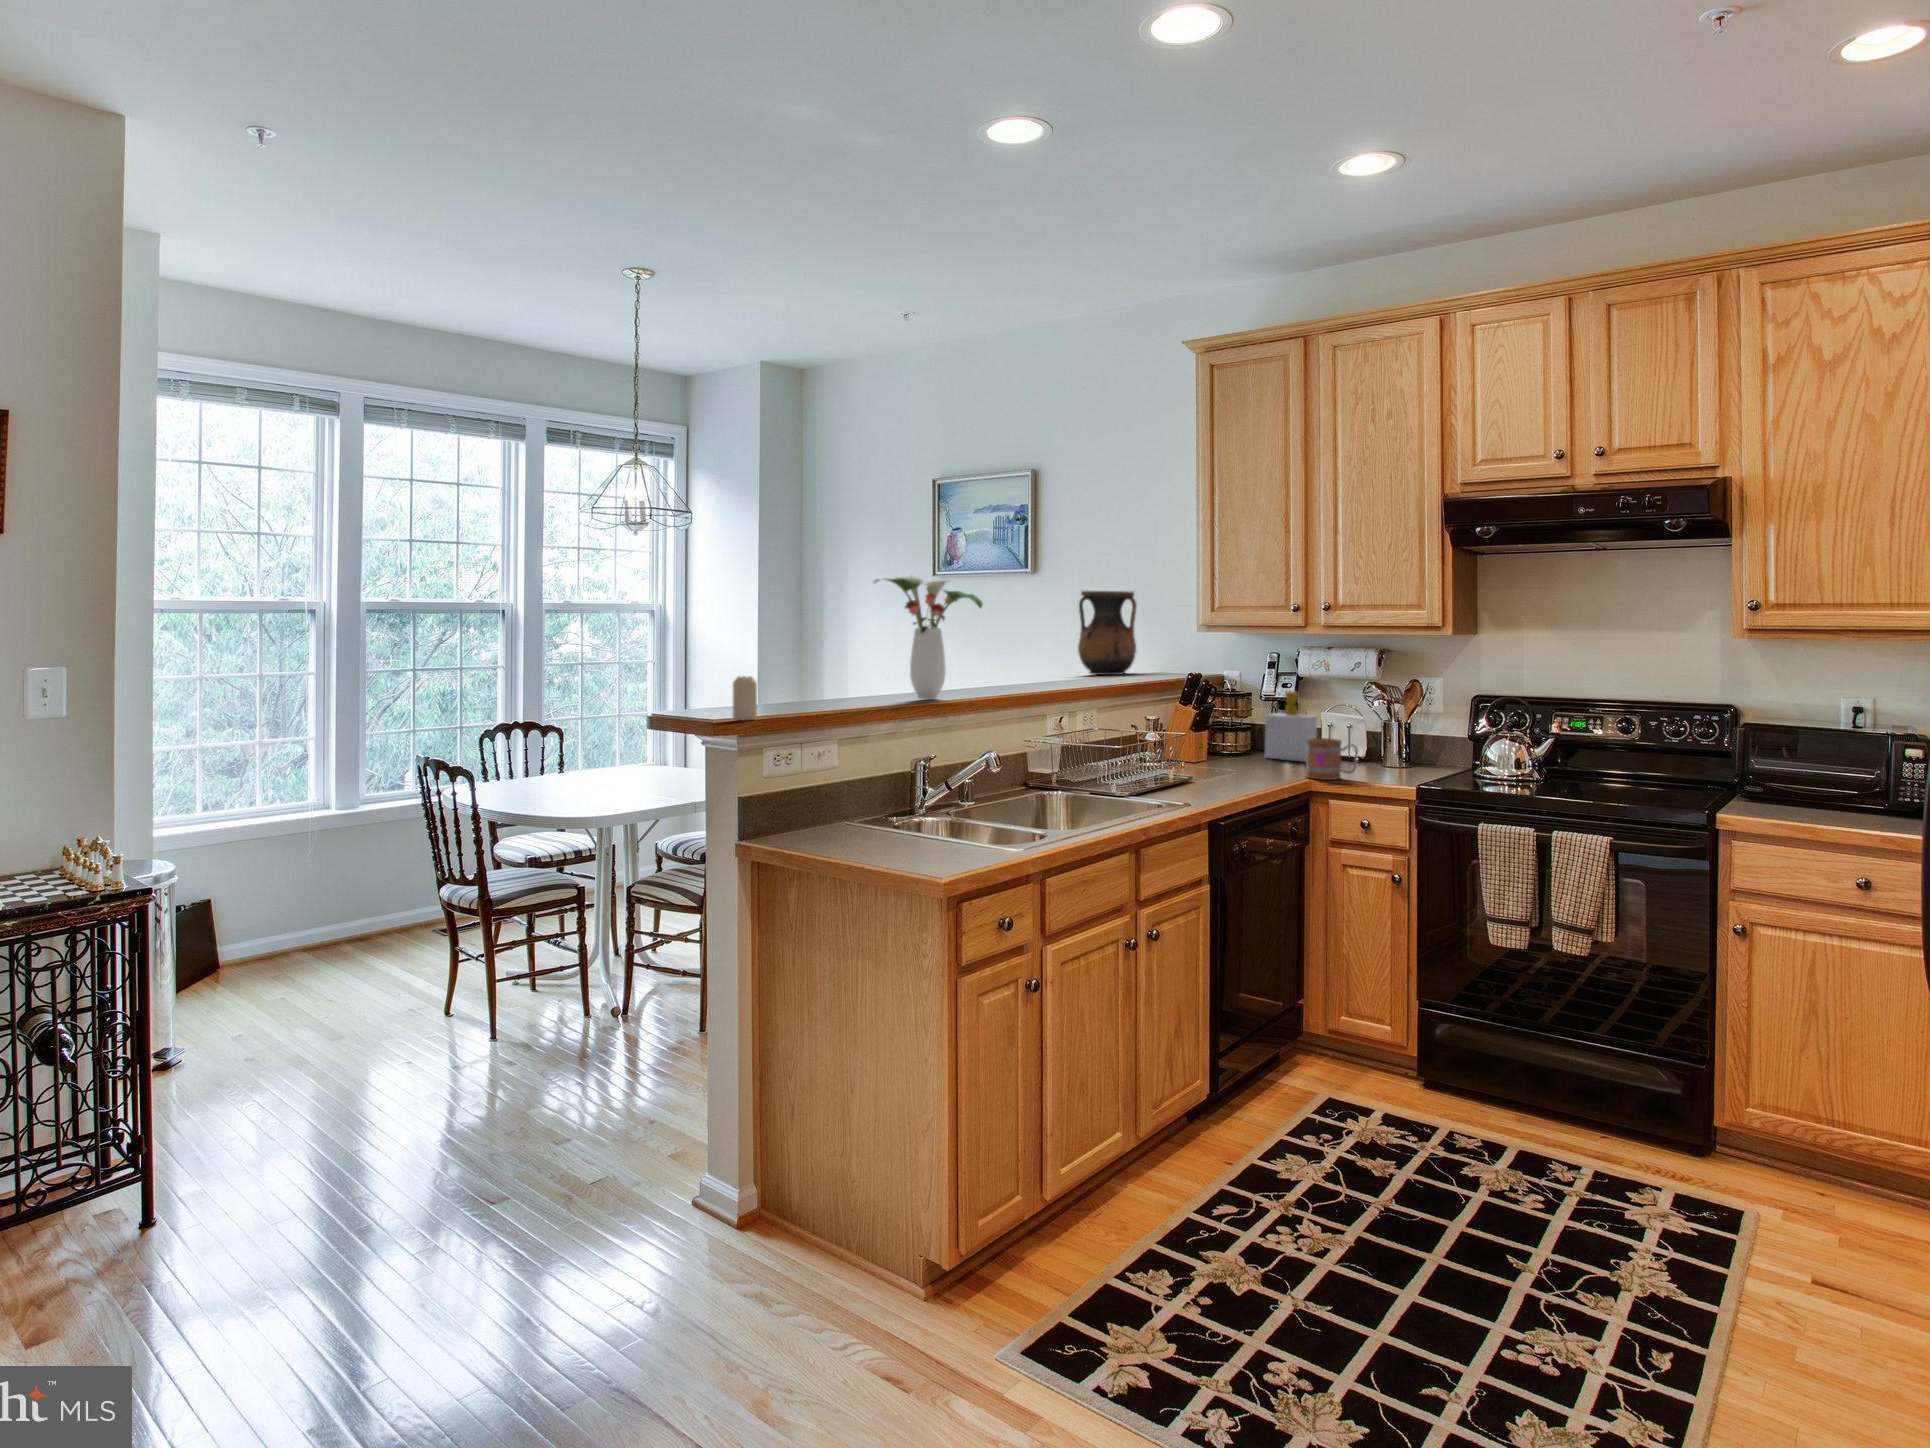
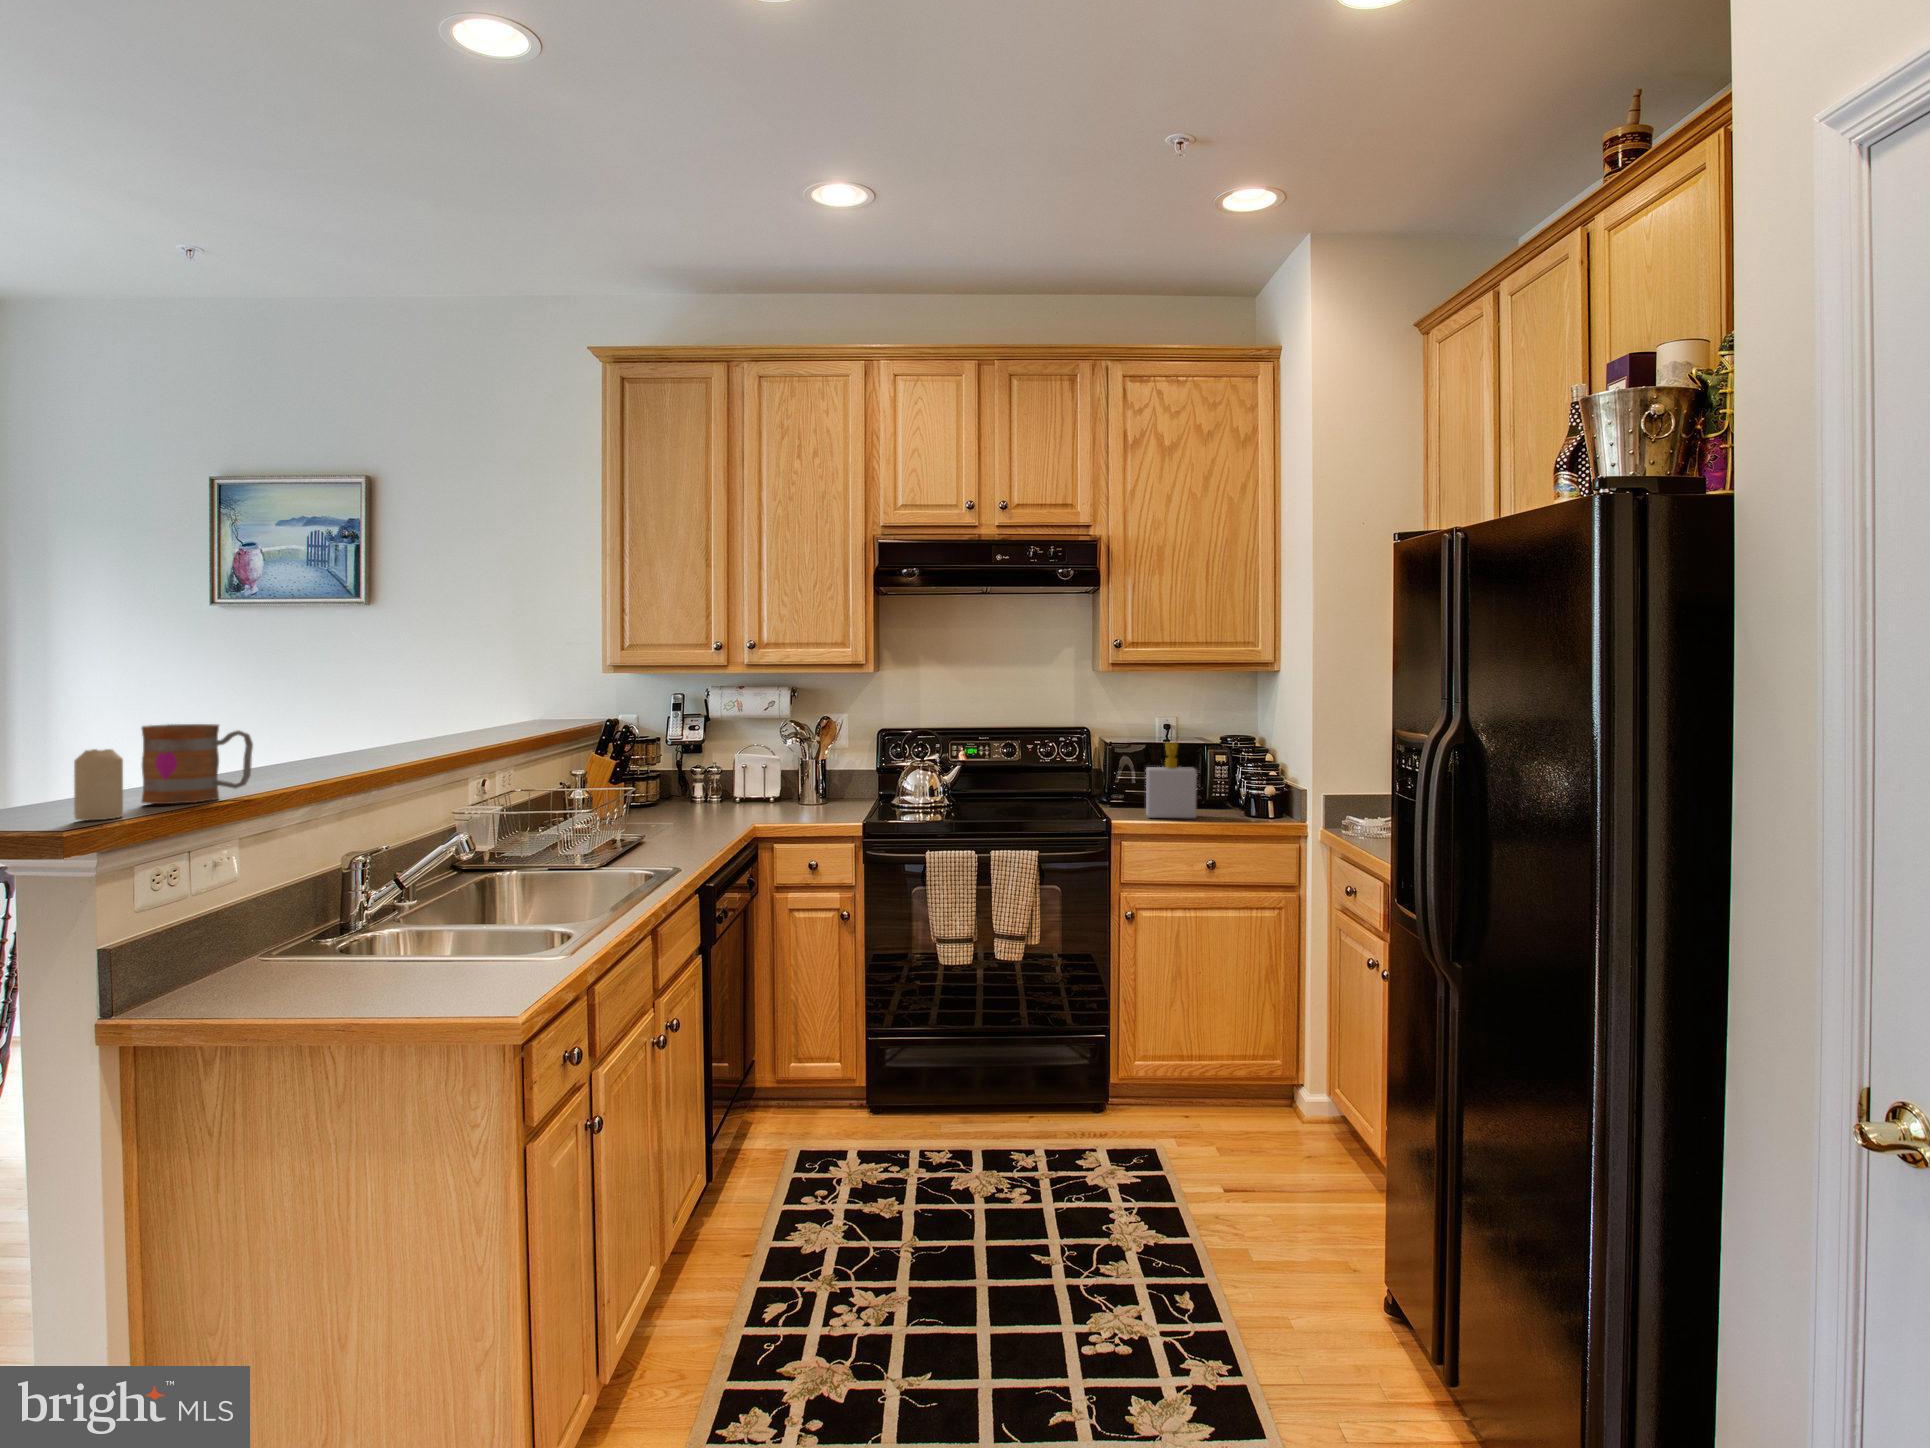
flower arrangement: present [874,577,982,699] -> none [258,599,429,768]
vase: present [1078,591,1137,675] -> none [437,624,513,724]
soap bottle: present [1265,691,1317,762] -> present [1146,742,1197,818]
mug: present [1306,738,1358,780] -> present [142,724,253,804]

